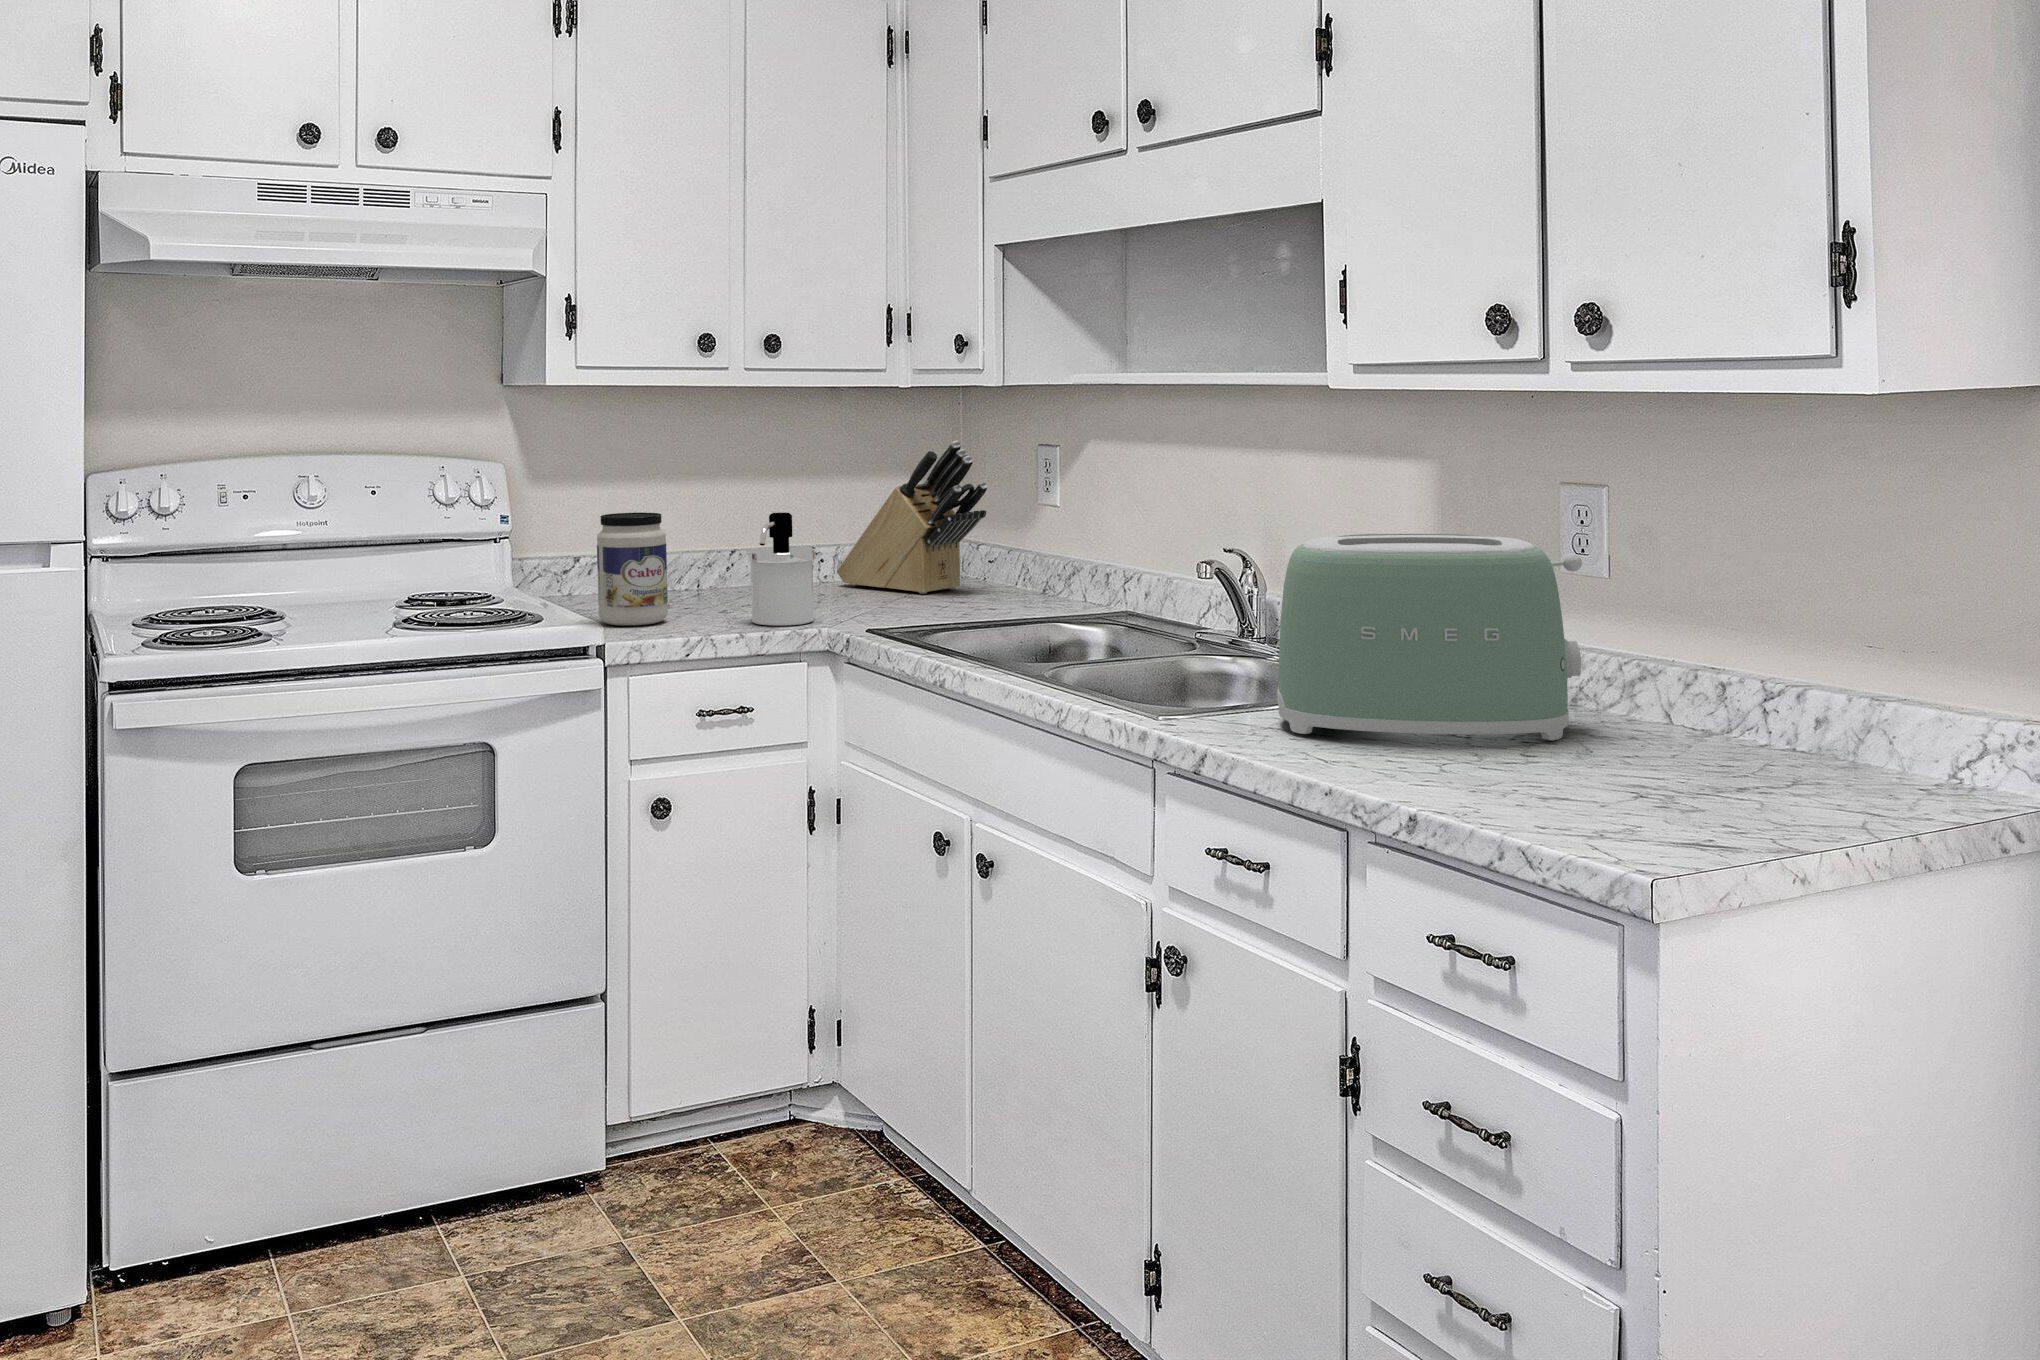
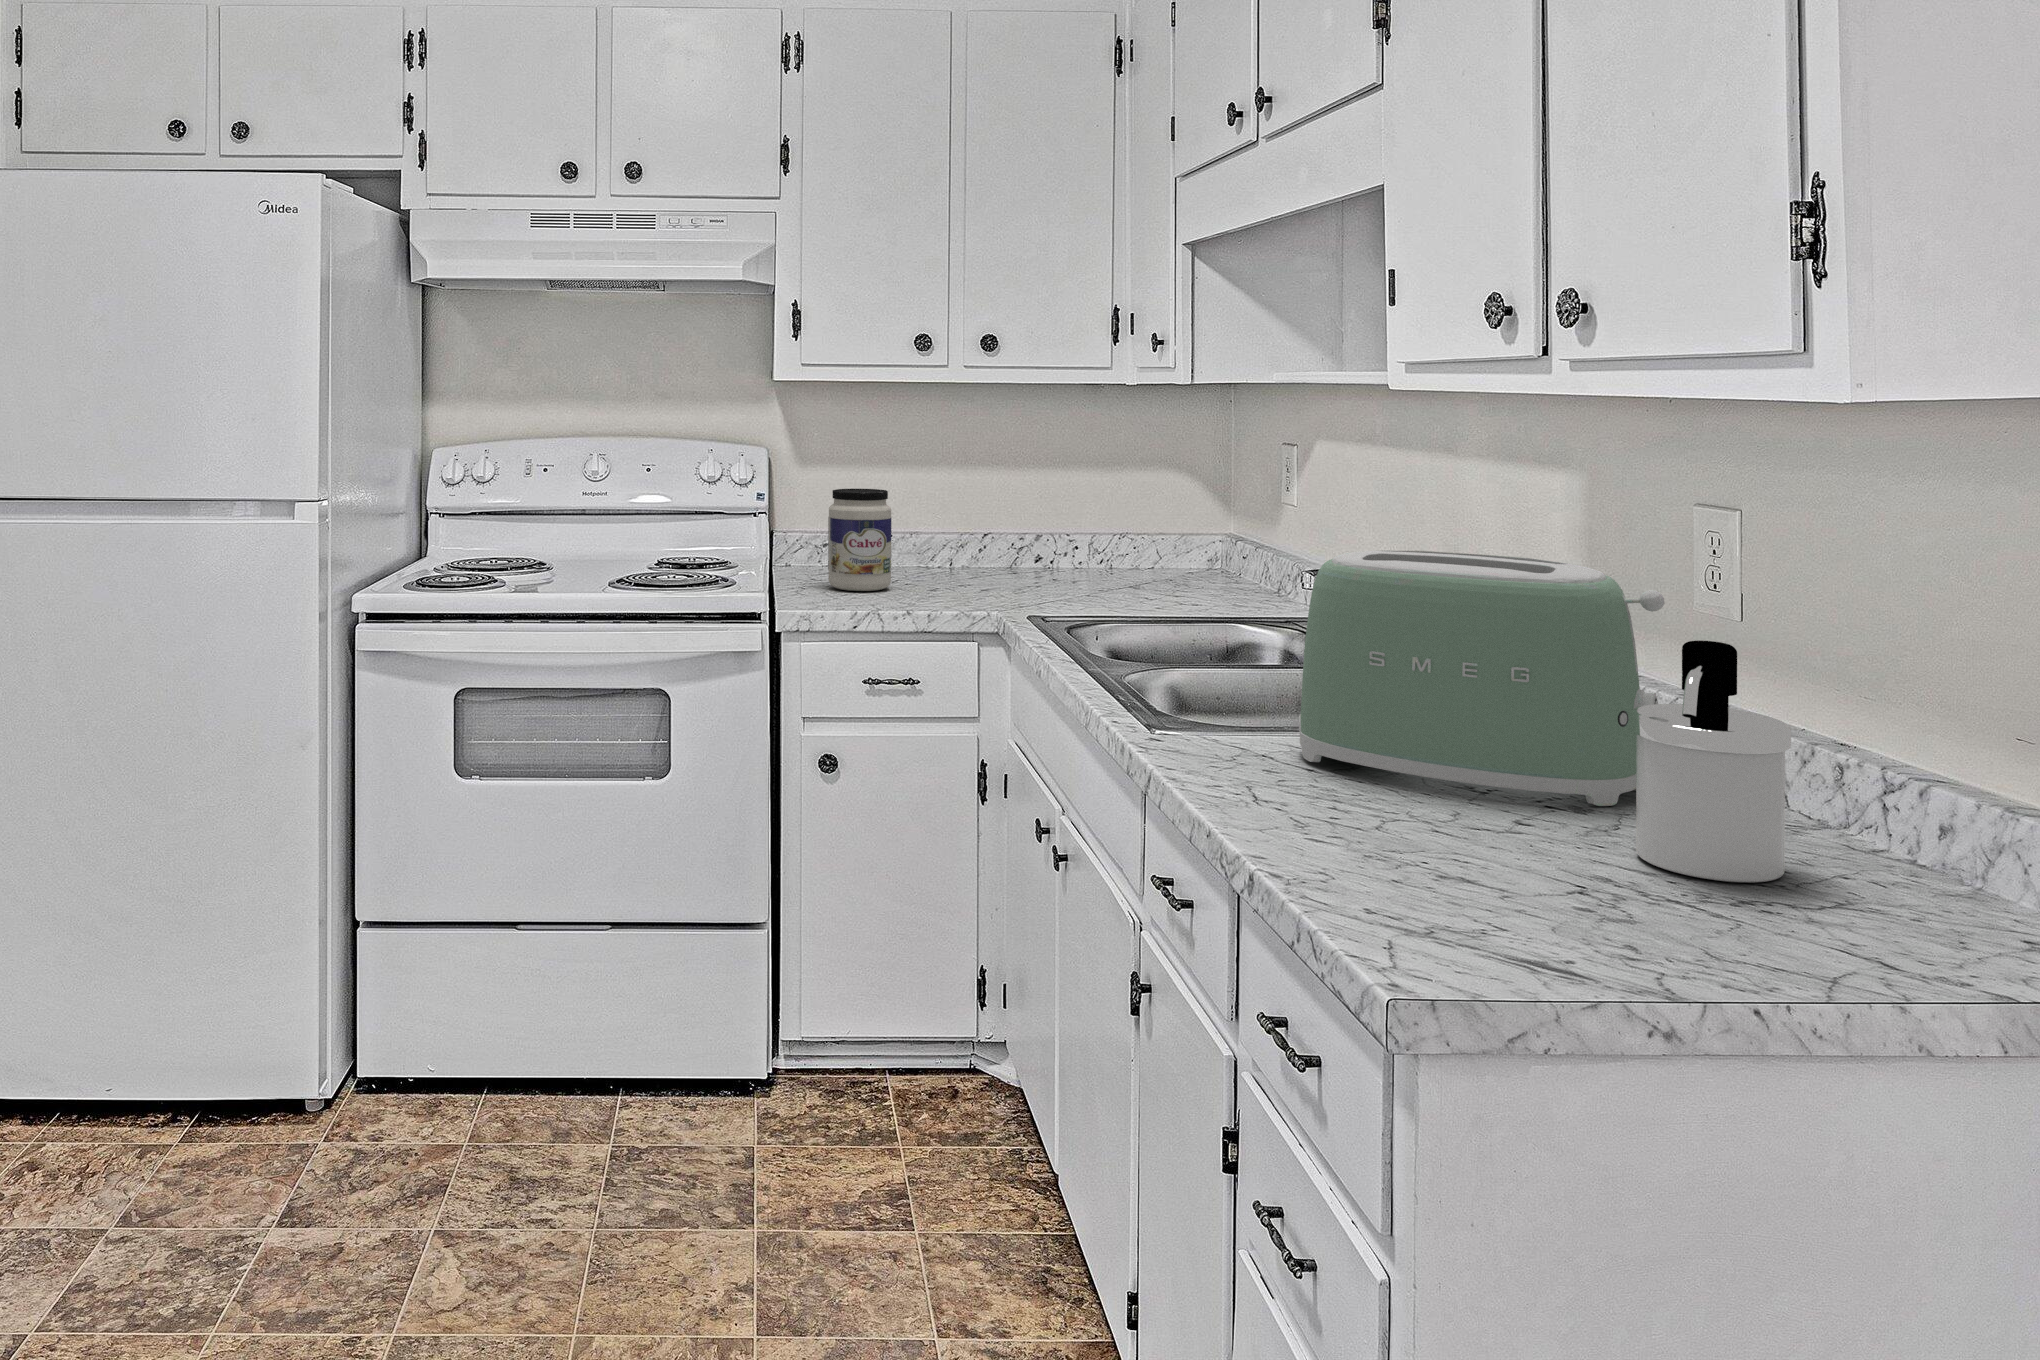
knife block: present [837,441,987,594] -> none [1095,438,1230,585]
soap dispenser: present [748,512,815,626] -> present [1631,640,1791,882]

